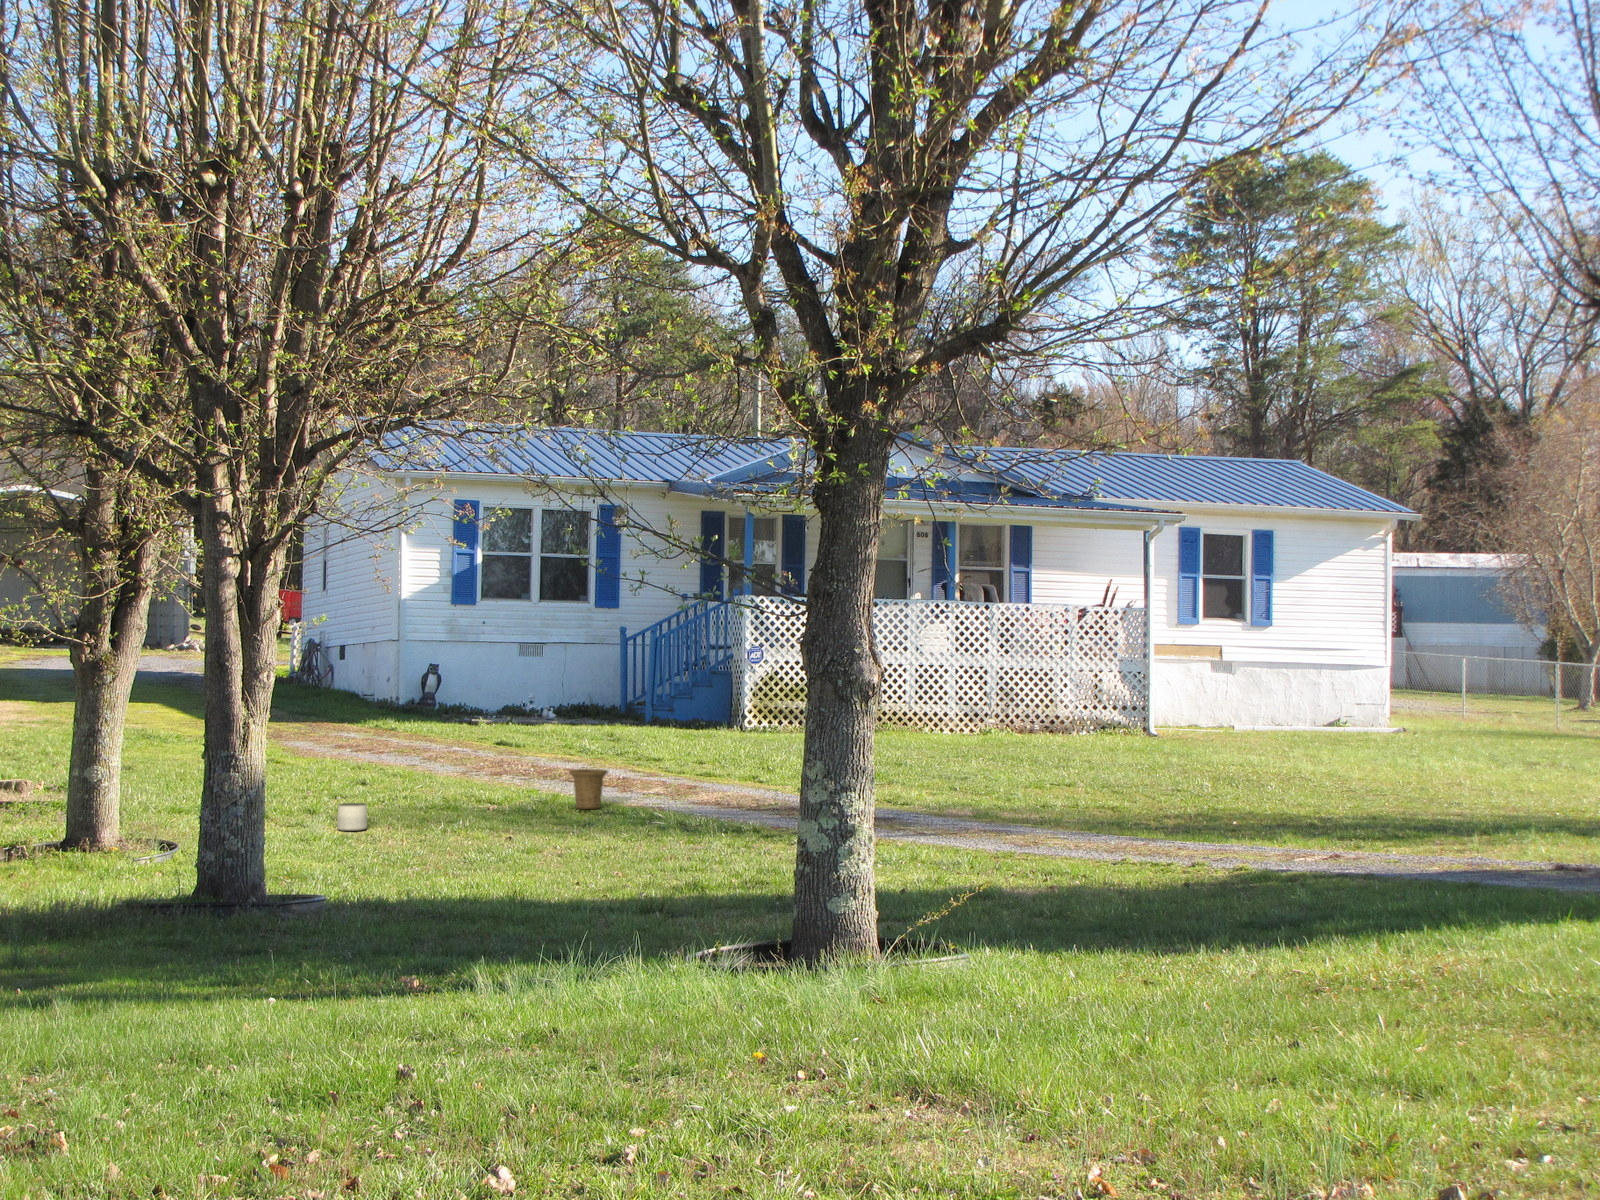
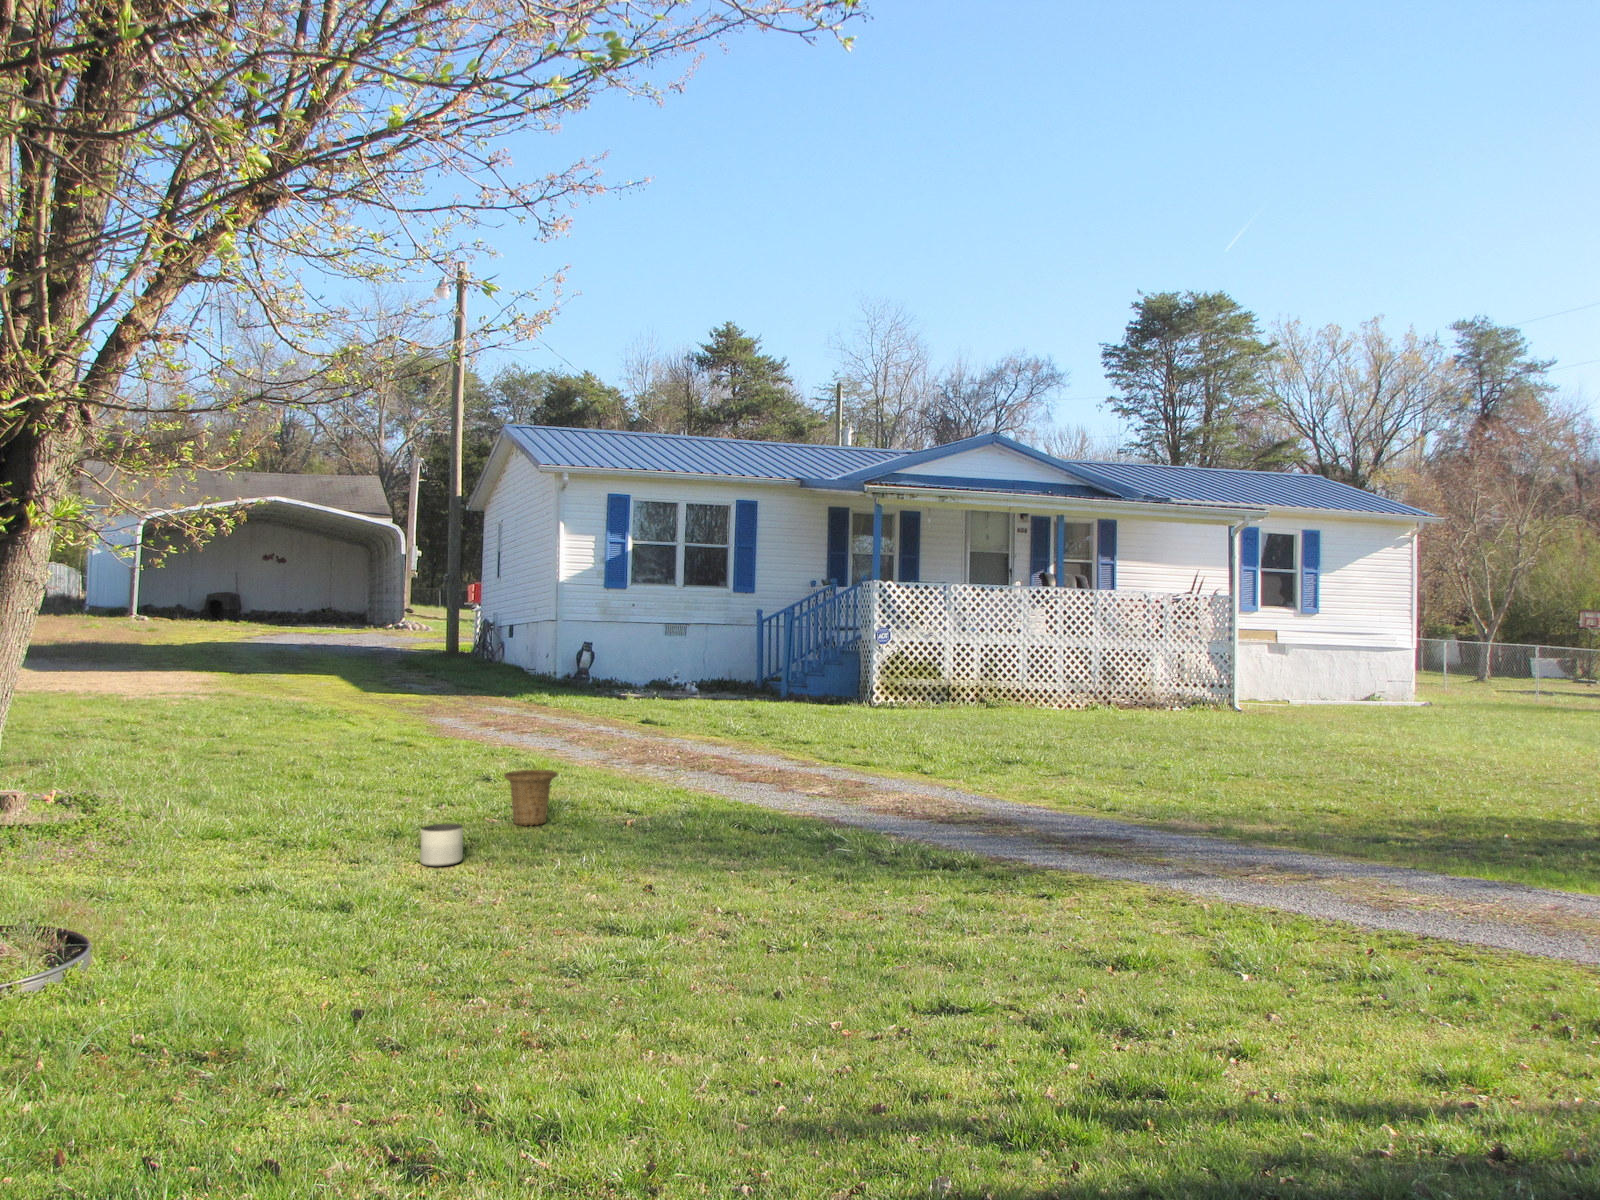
basket: present [569,769,608,809] -> present [504,770,557,826]

